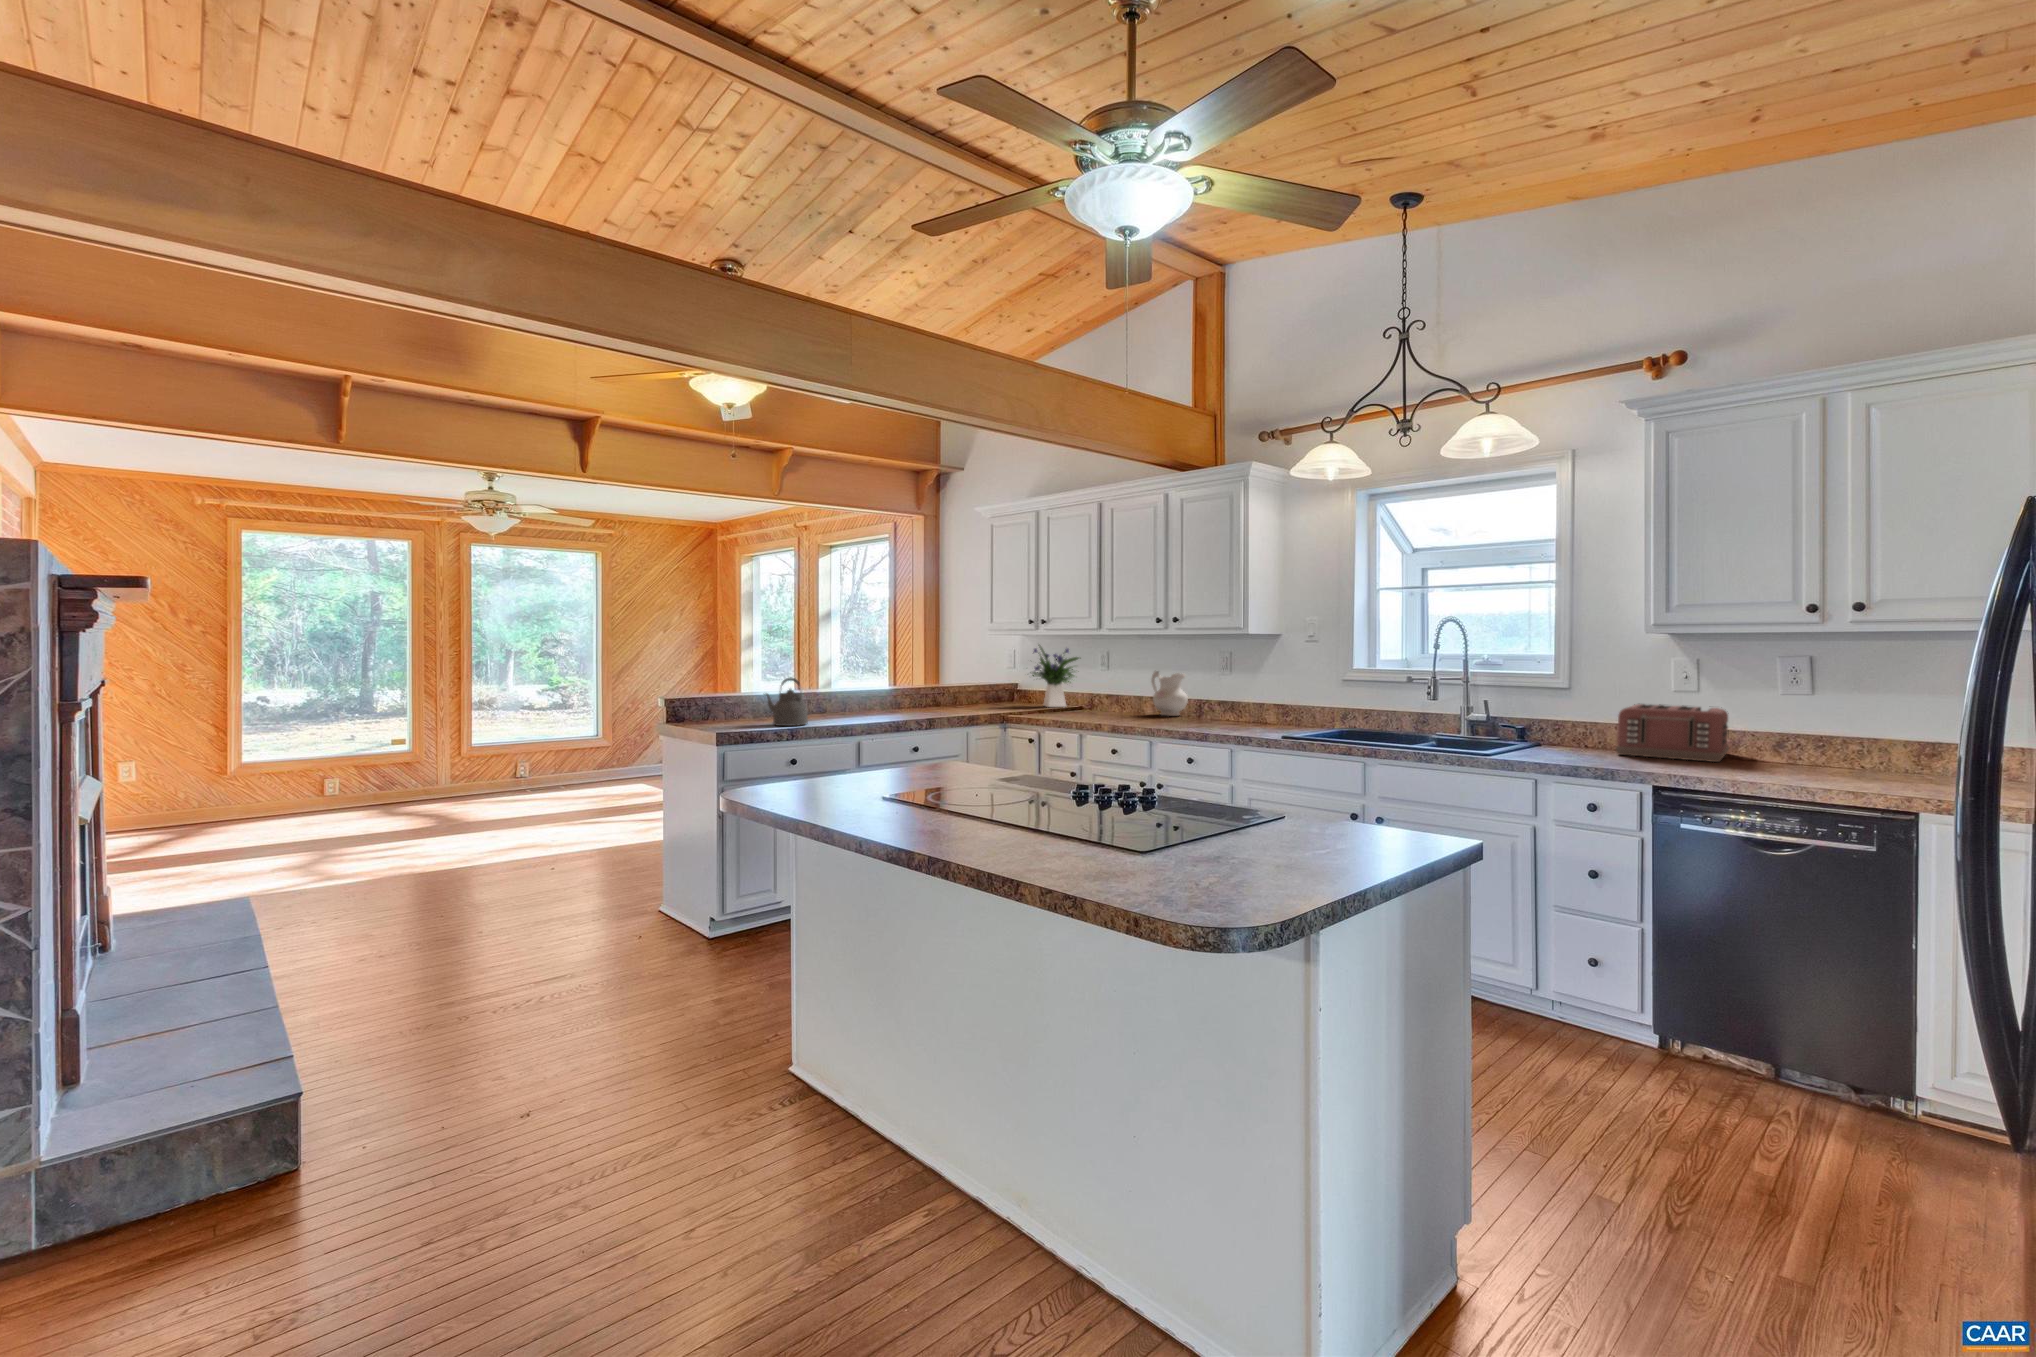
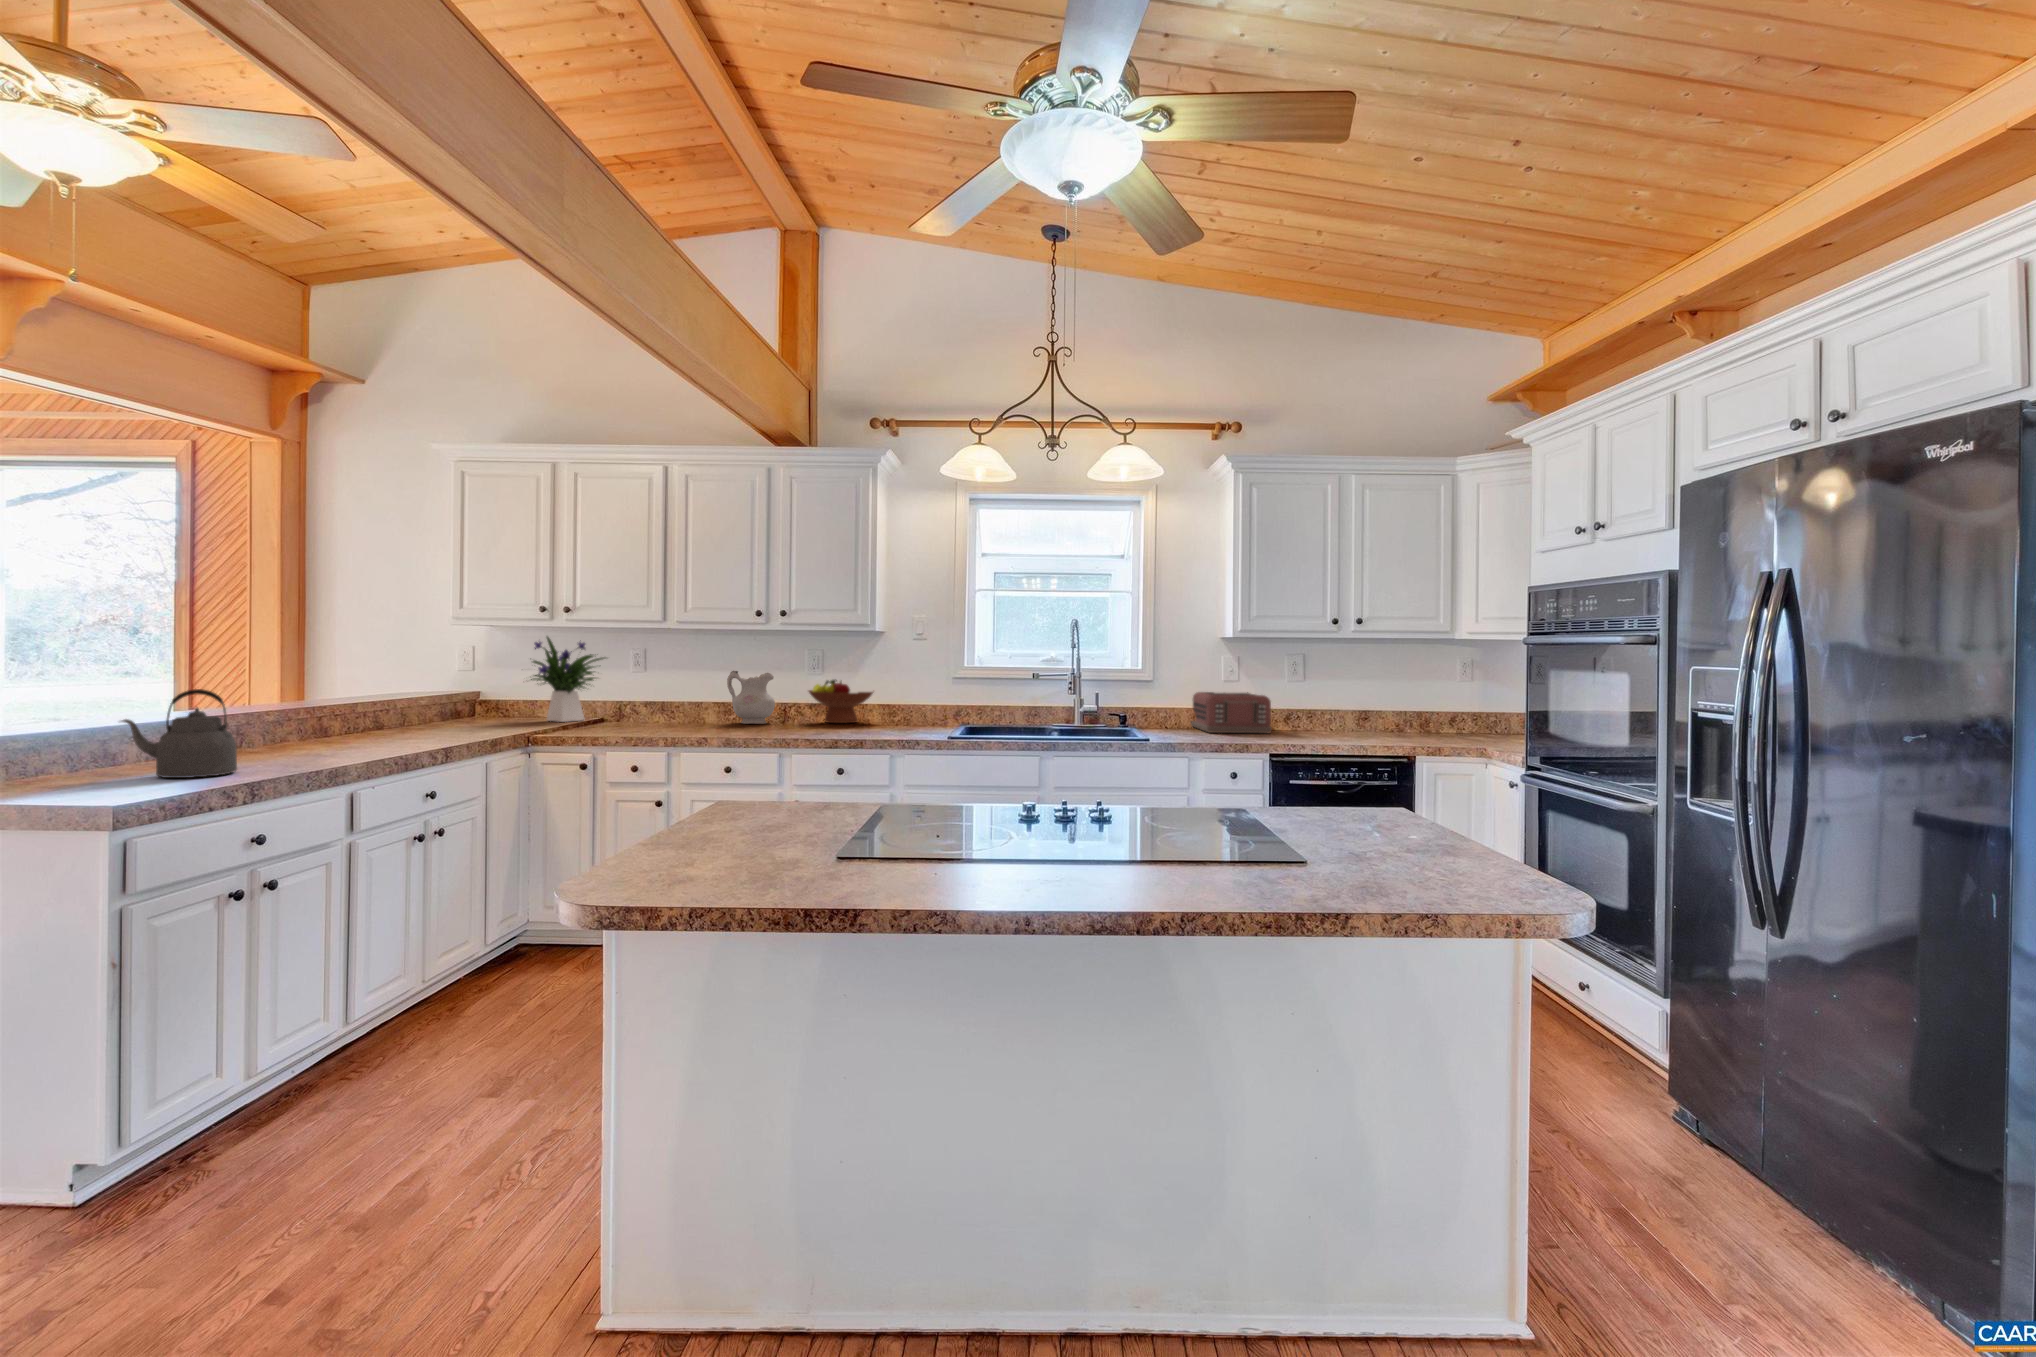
fruit bowl: none [1211,679,1273,719] -> present [809,680,873,723]

